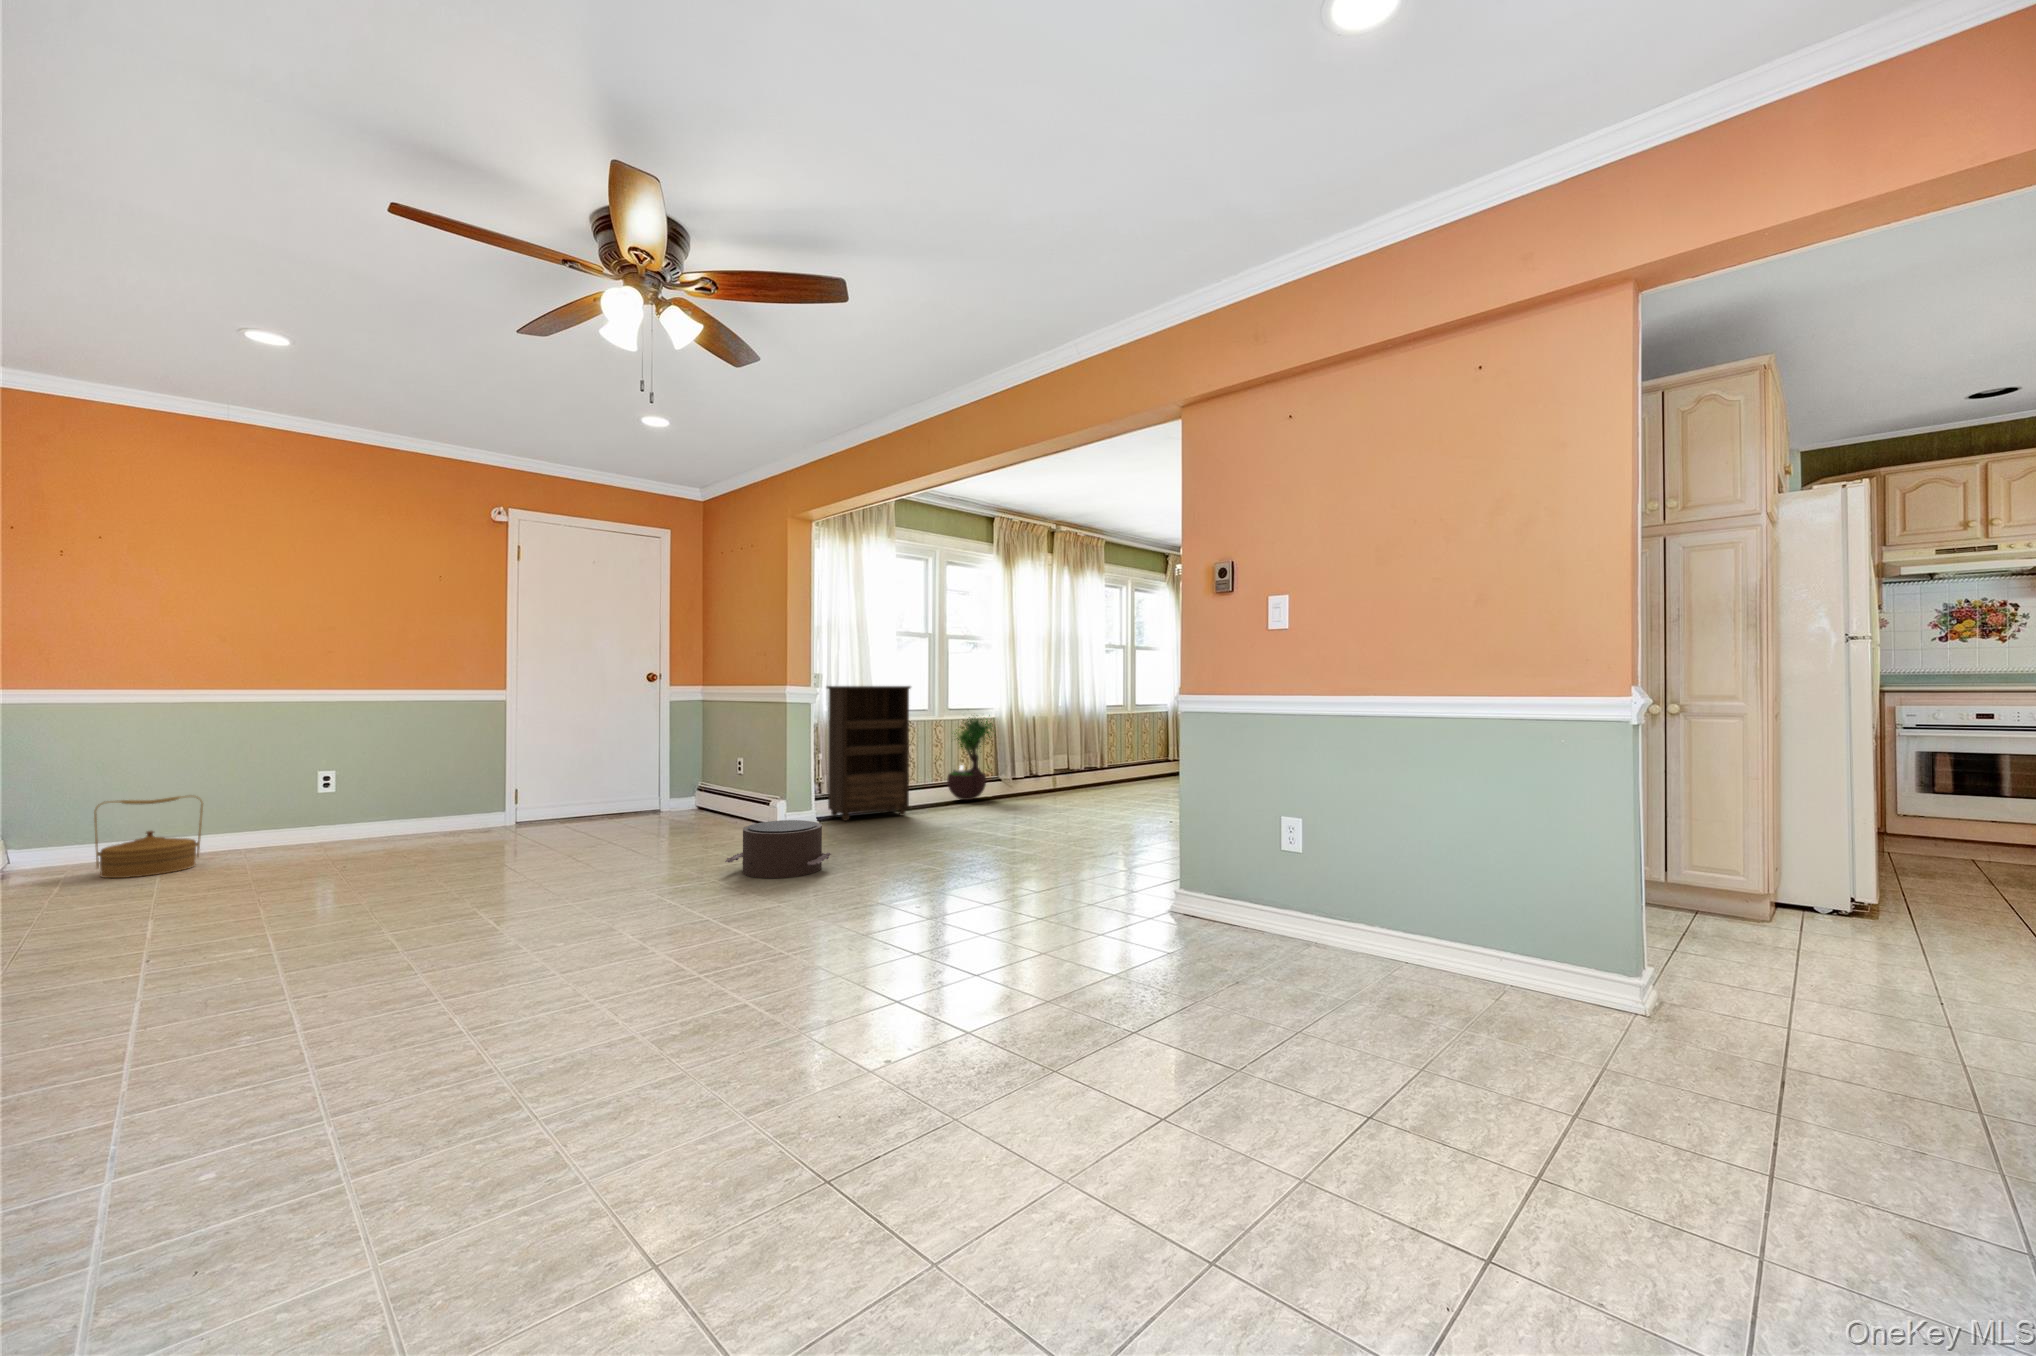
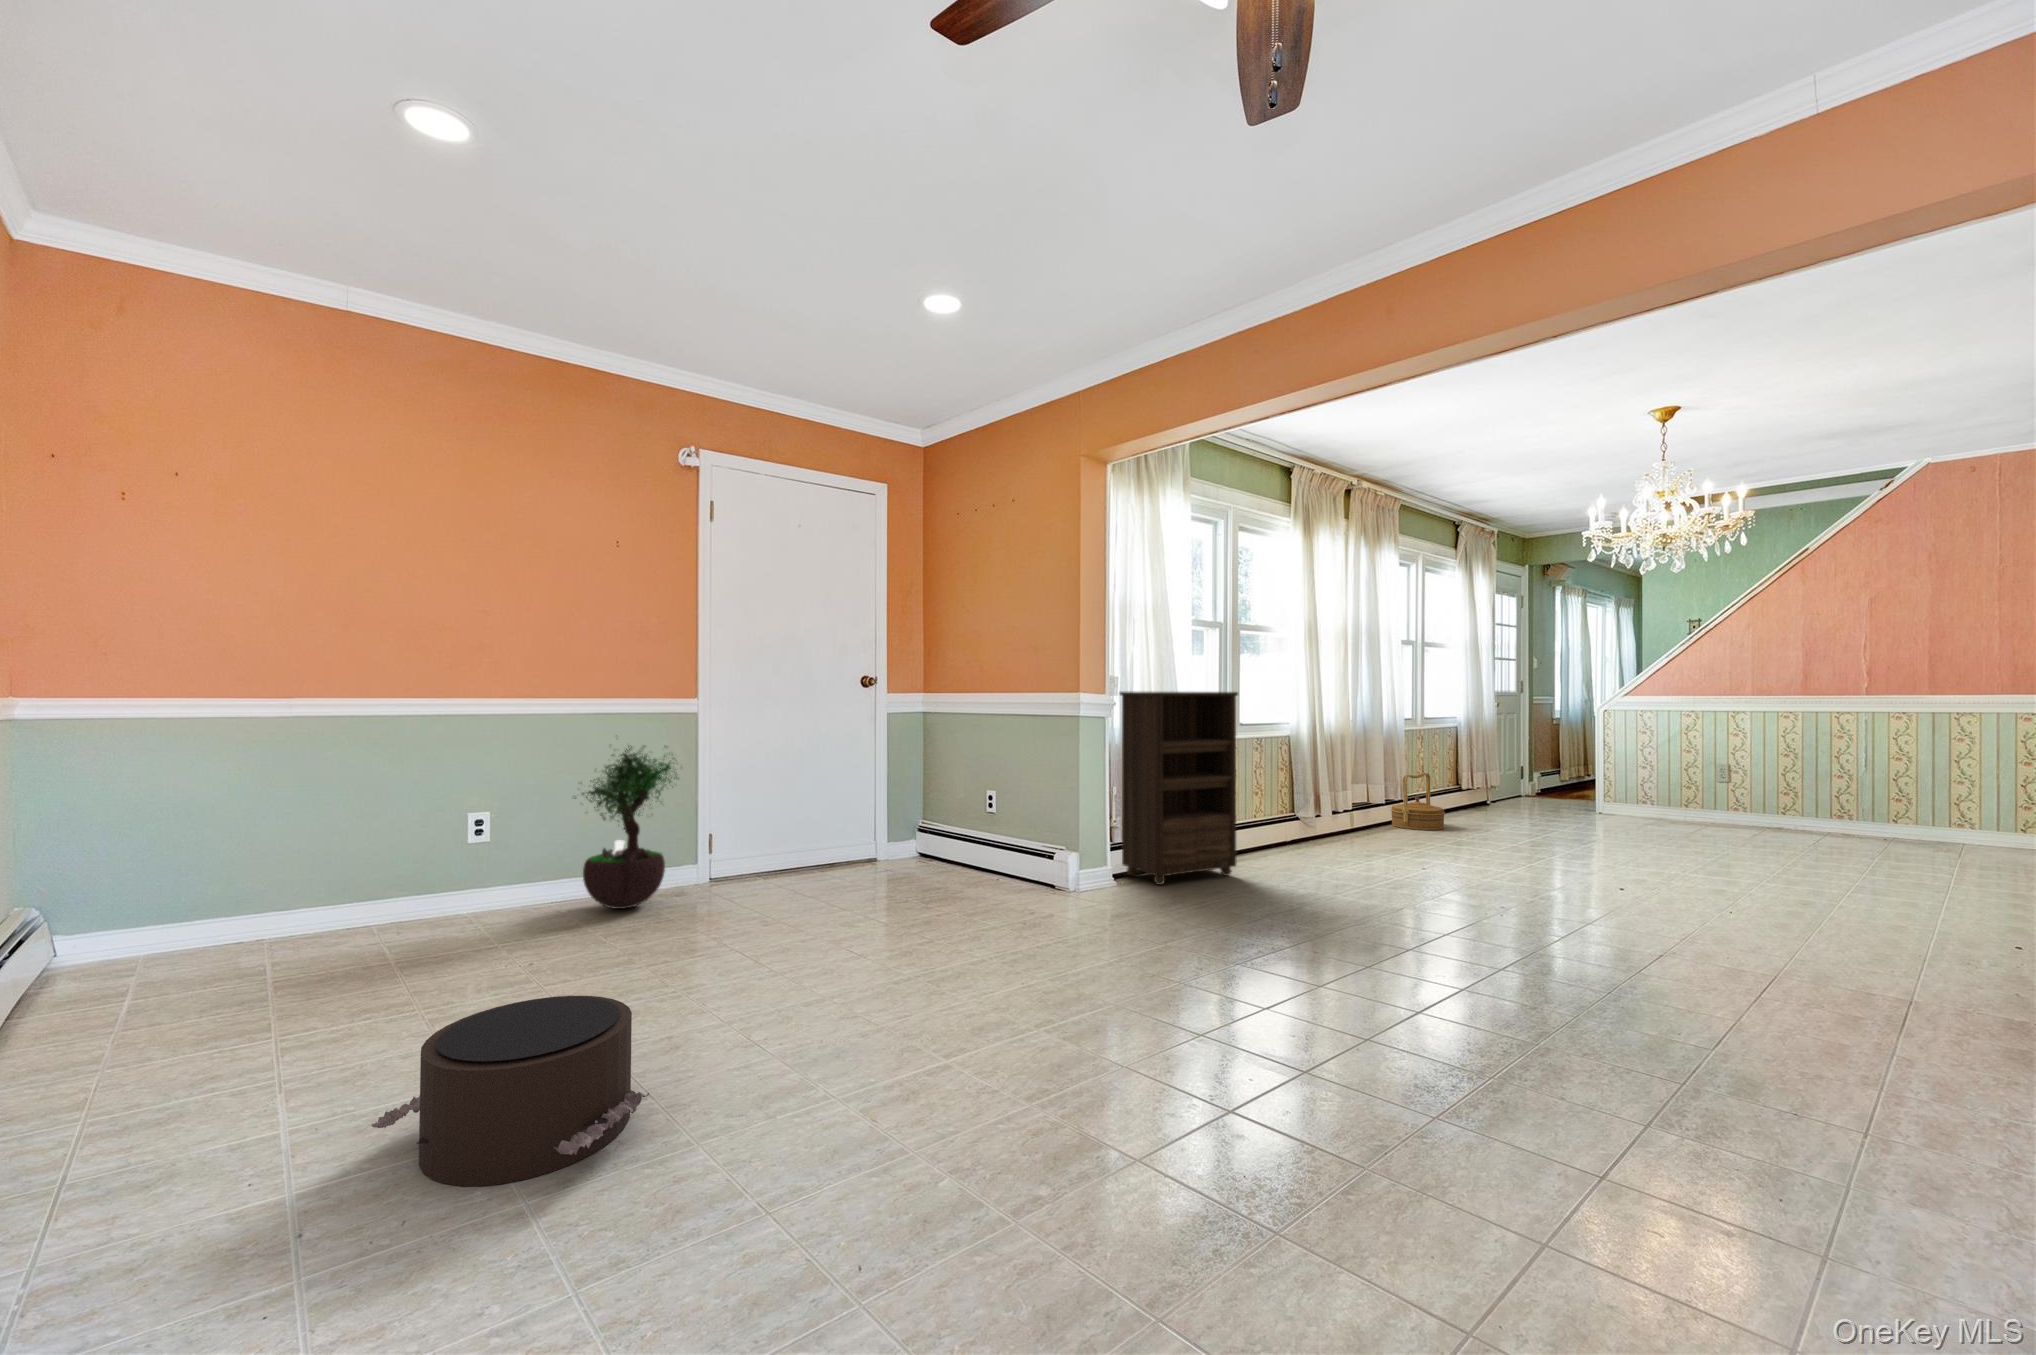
potted tree: present [947,715,993,800] -> present [575,745,679,909]
woven basket: present [94,796,203,878] -> present [1391,773,1445,830]
pouf: present [725,820,831,878] -> present [371,996,649,1186]

